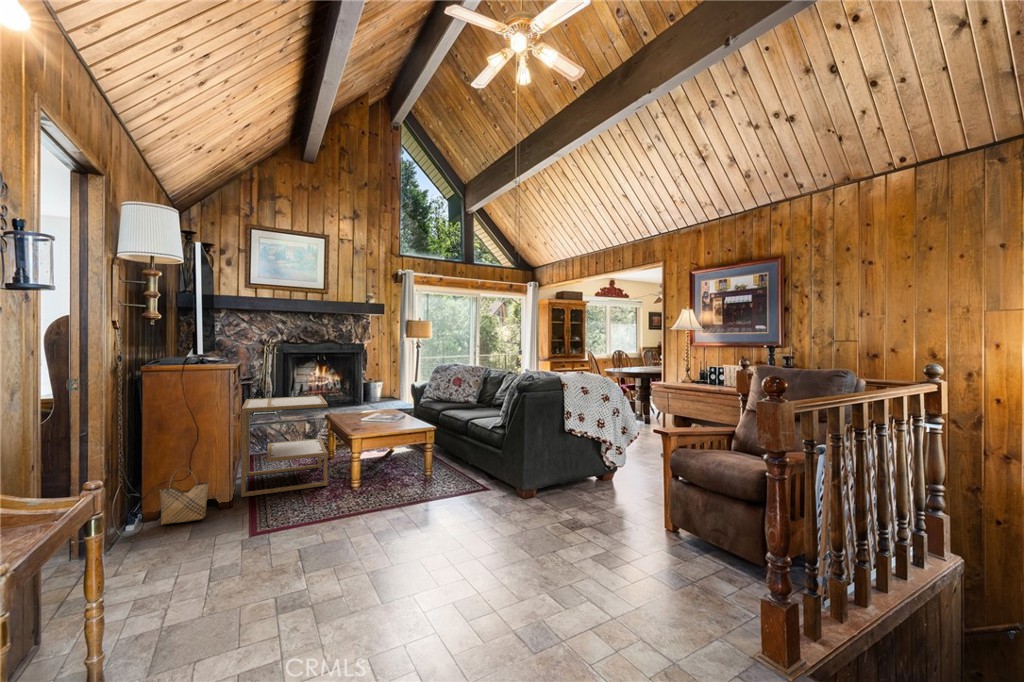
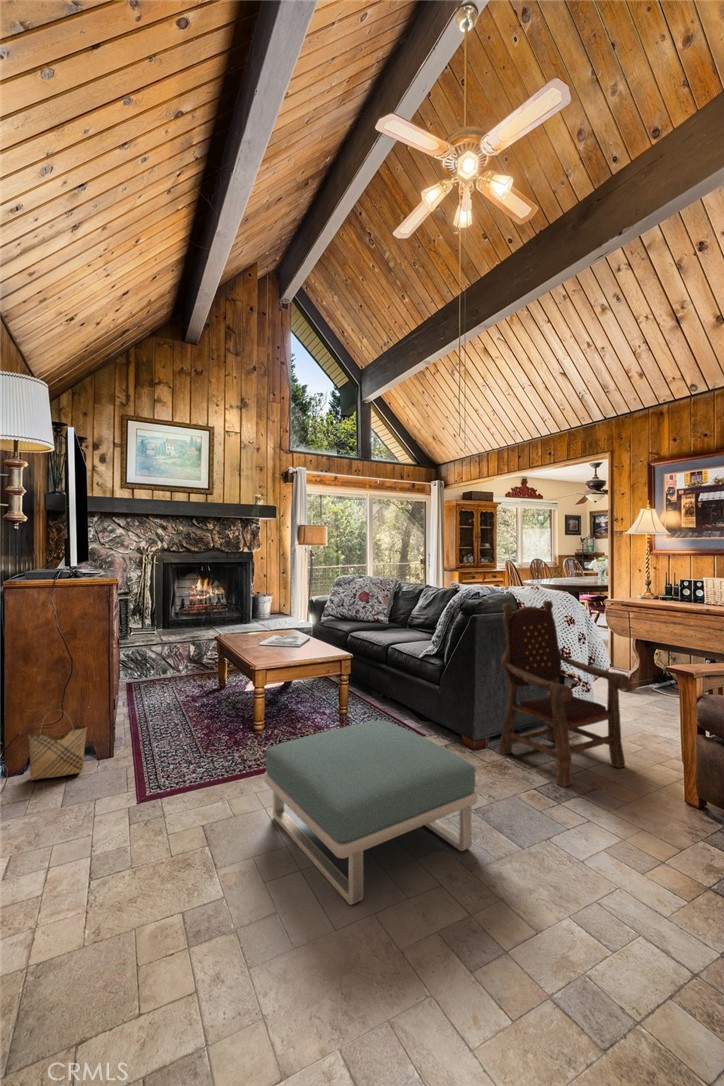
armchair: none [543,382,640,522] -> present [499,601,630,787]
side table: present [241,396,328,497] -> none [123,615,224,741]
footstool: none [345,474,502,595] -> present [264,721,477,905]

